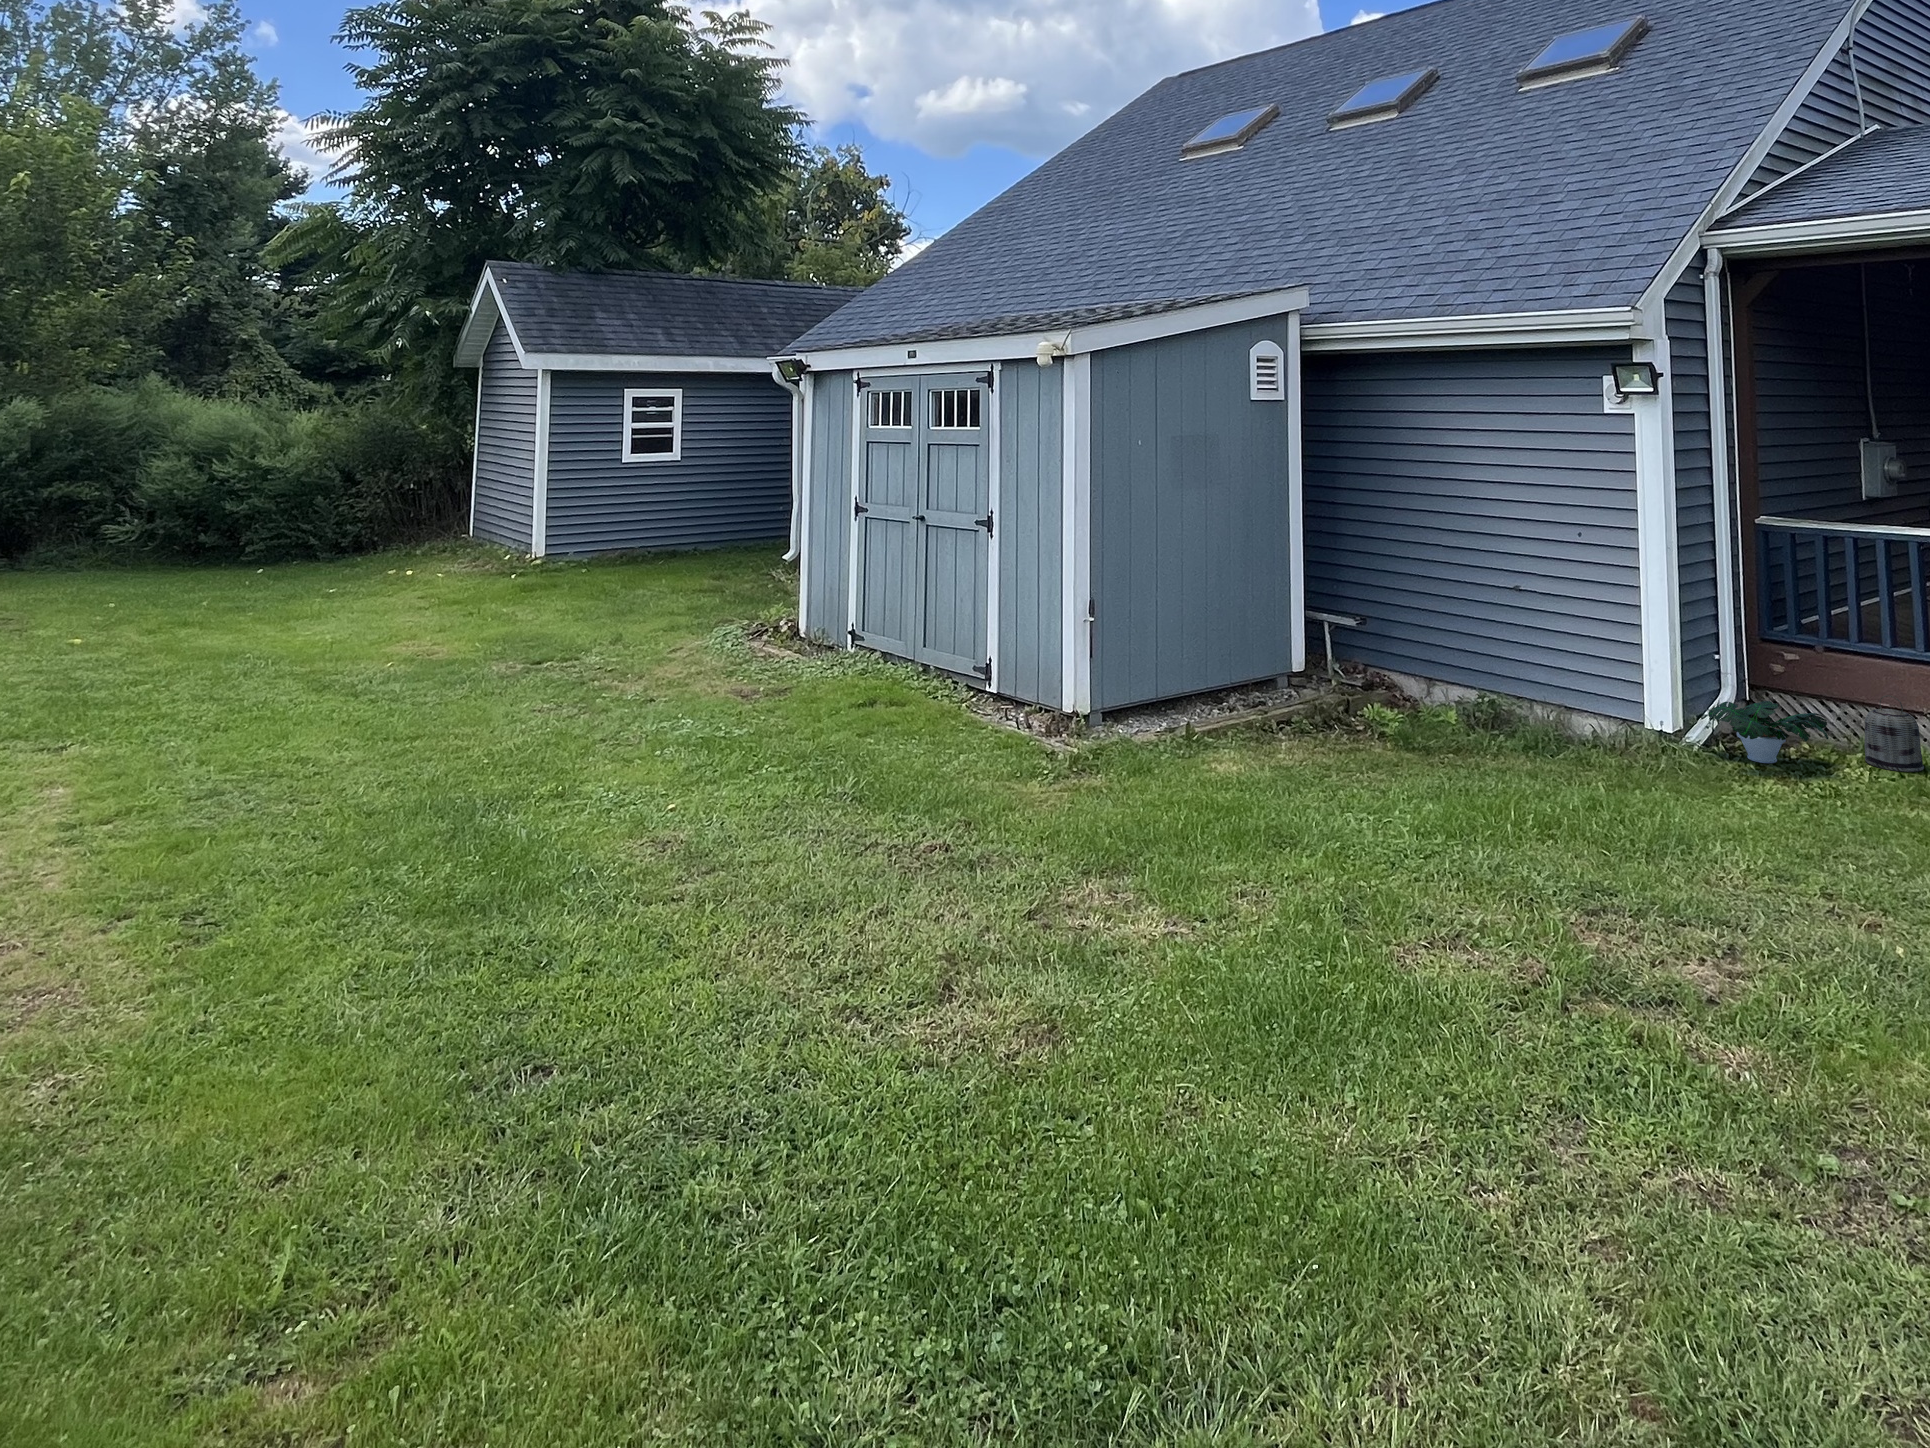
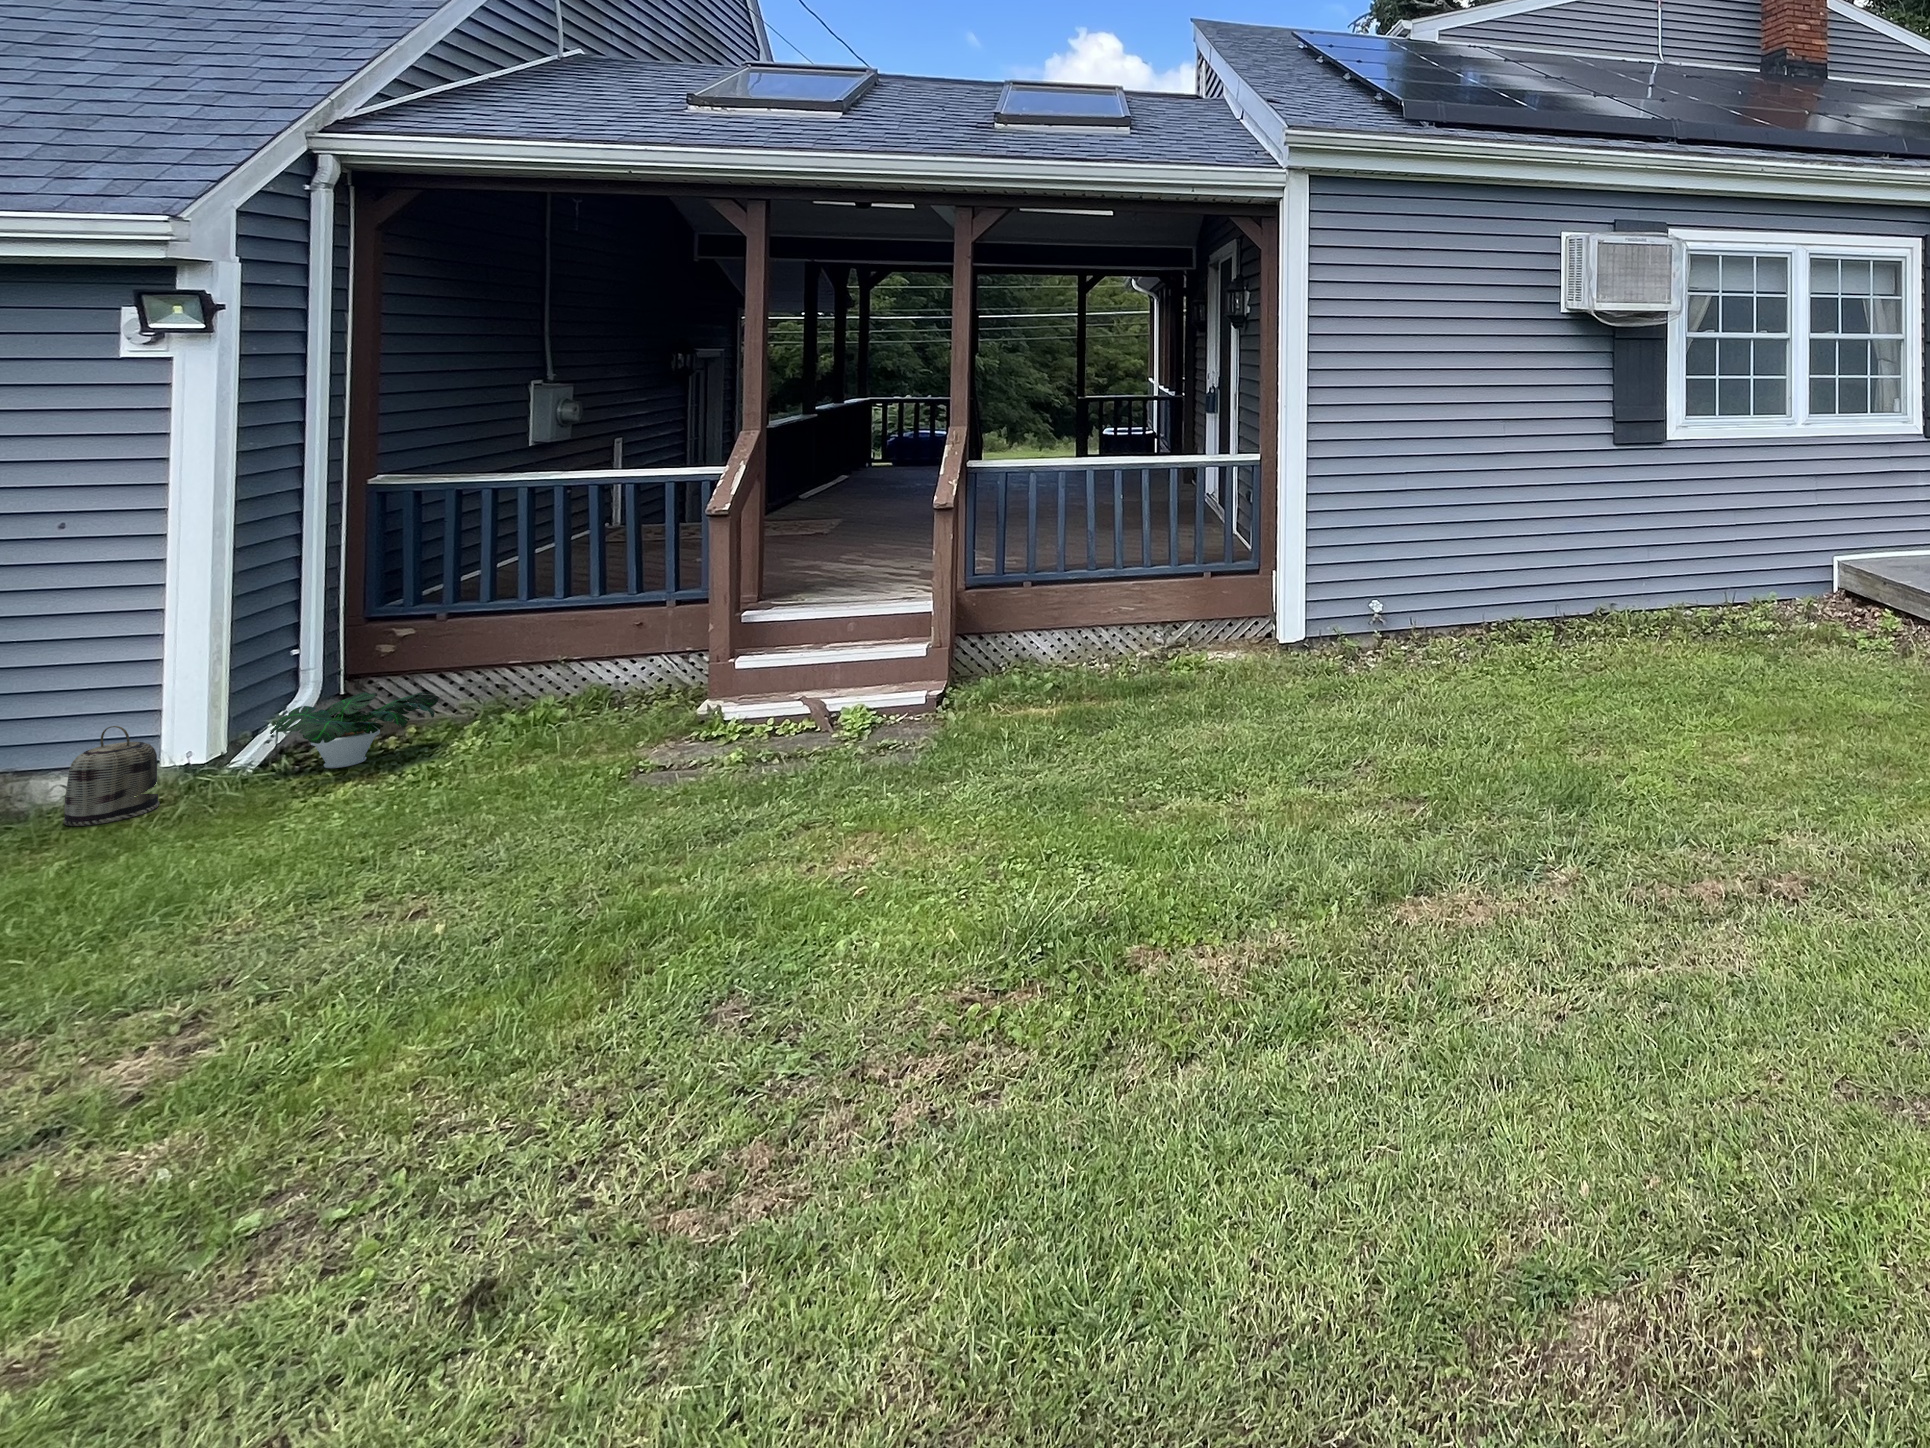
basket: present [1865,696,1924,772] -> present [63,726,160,826]

